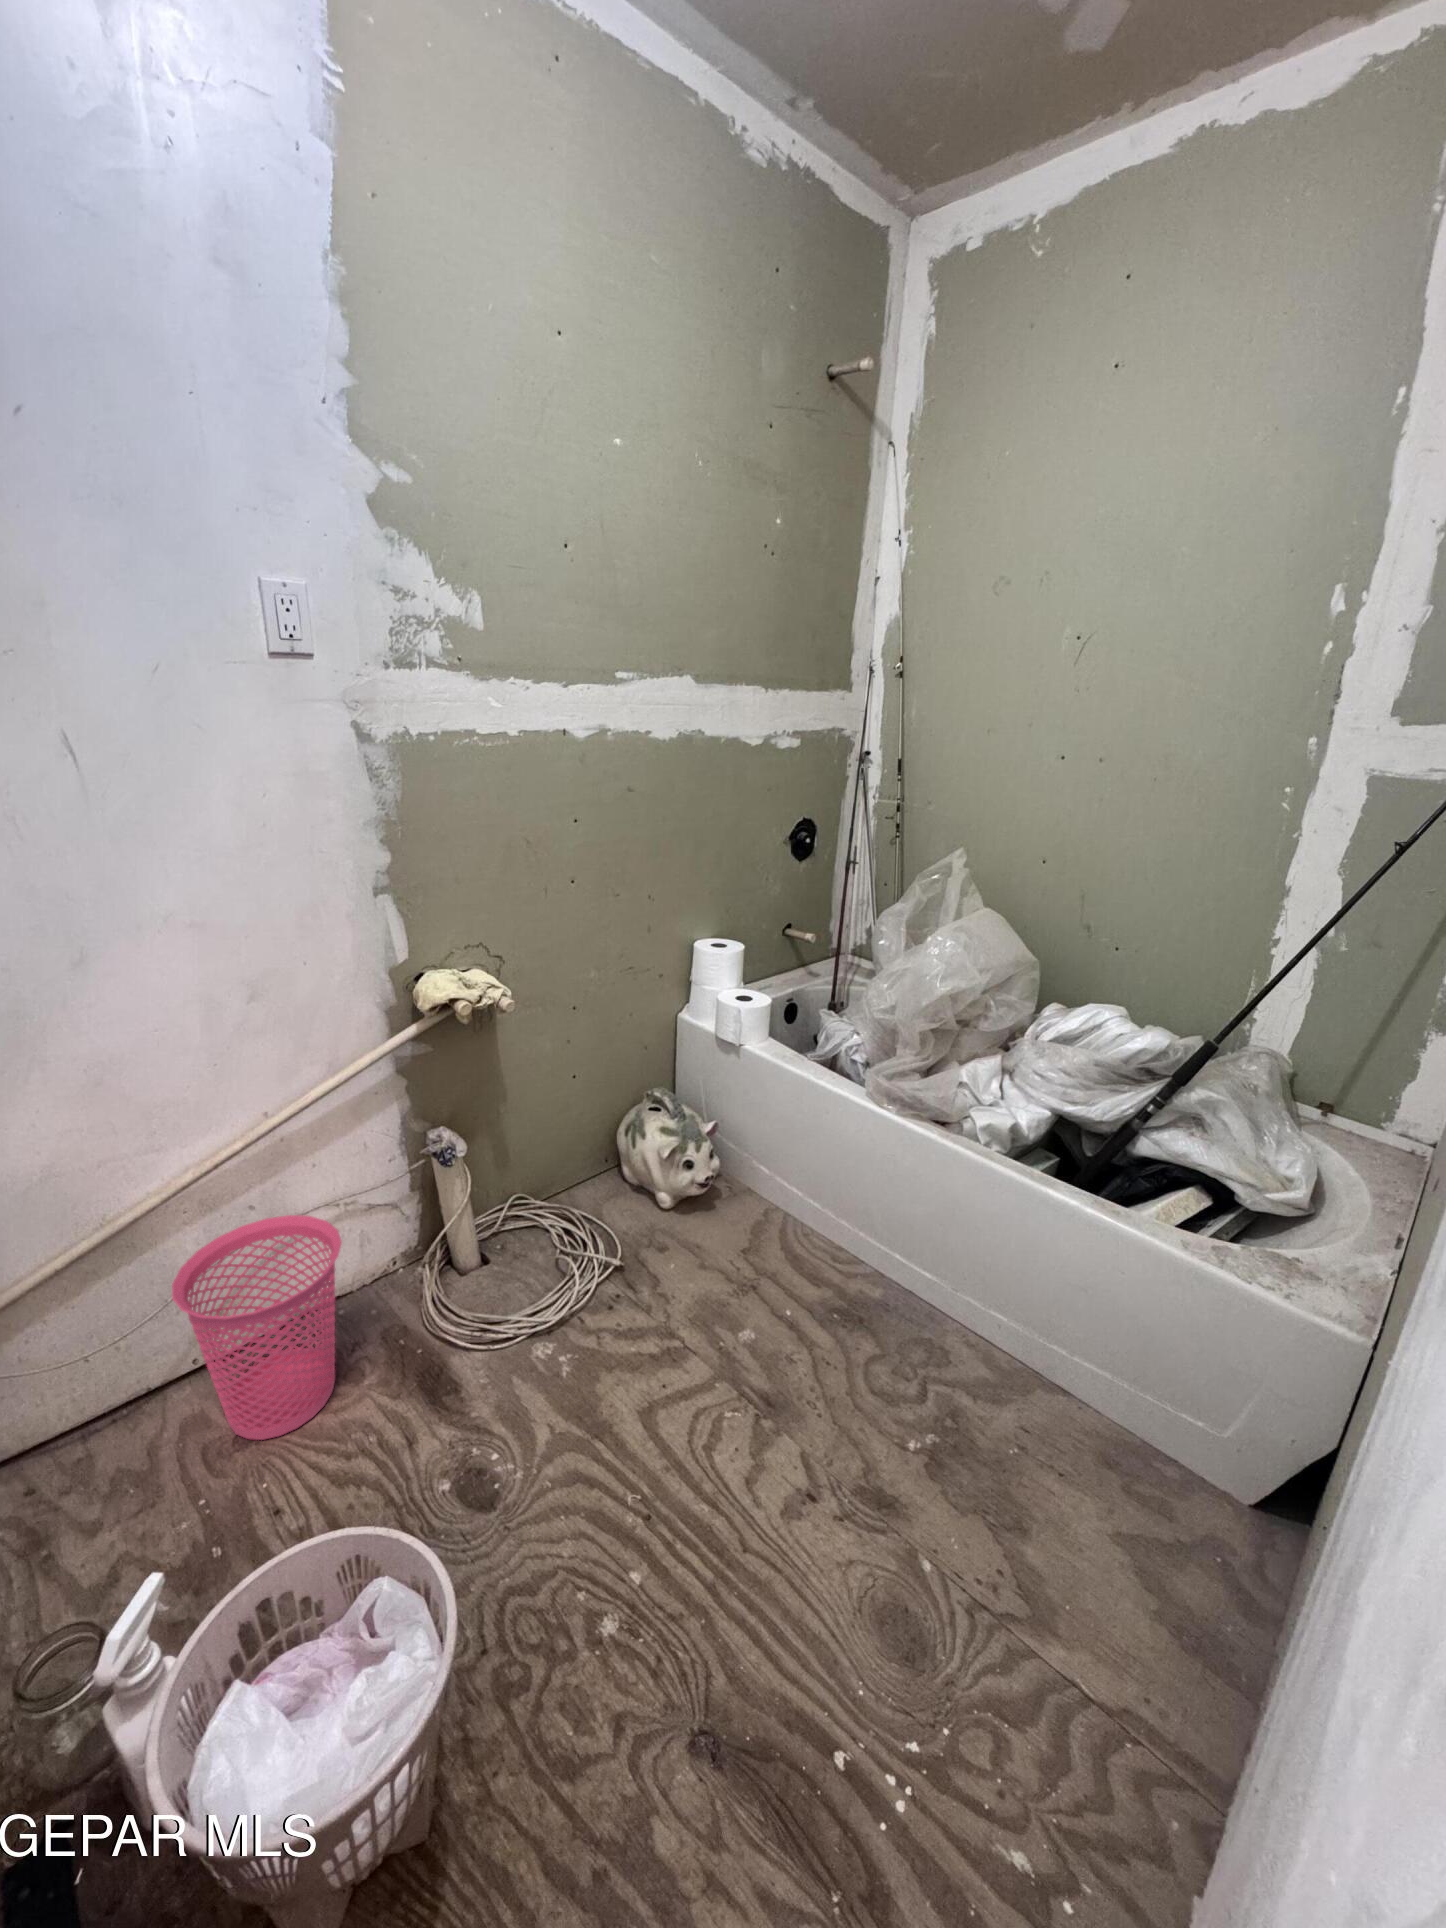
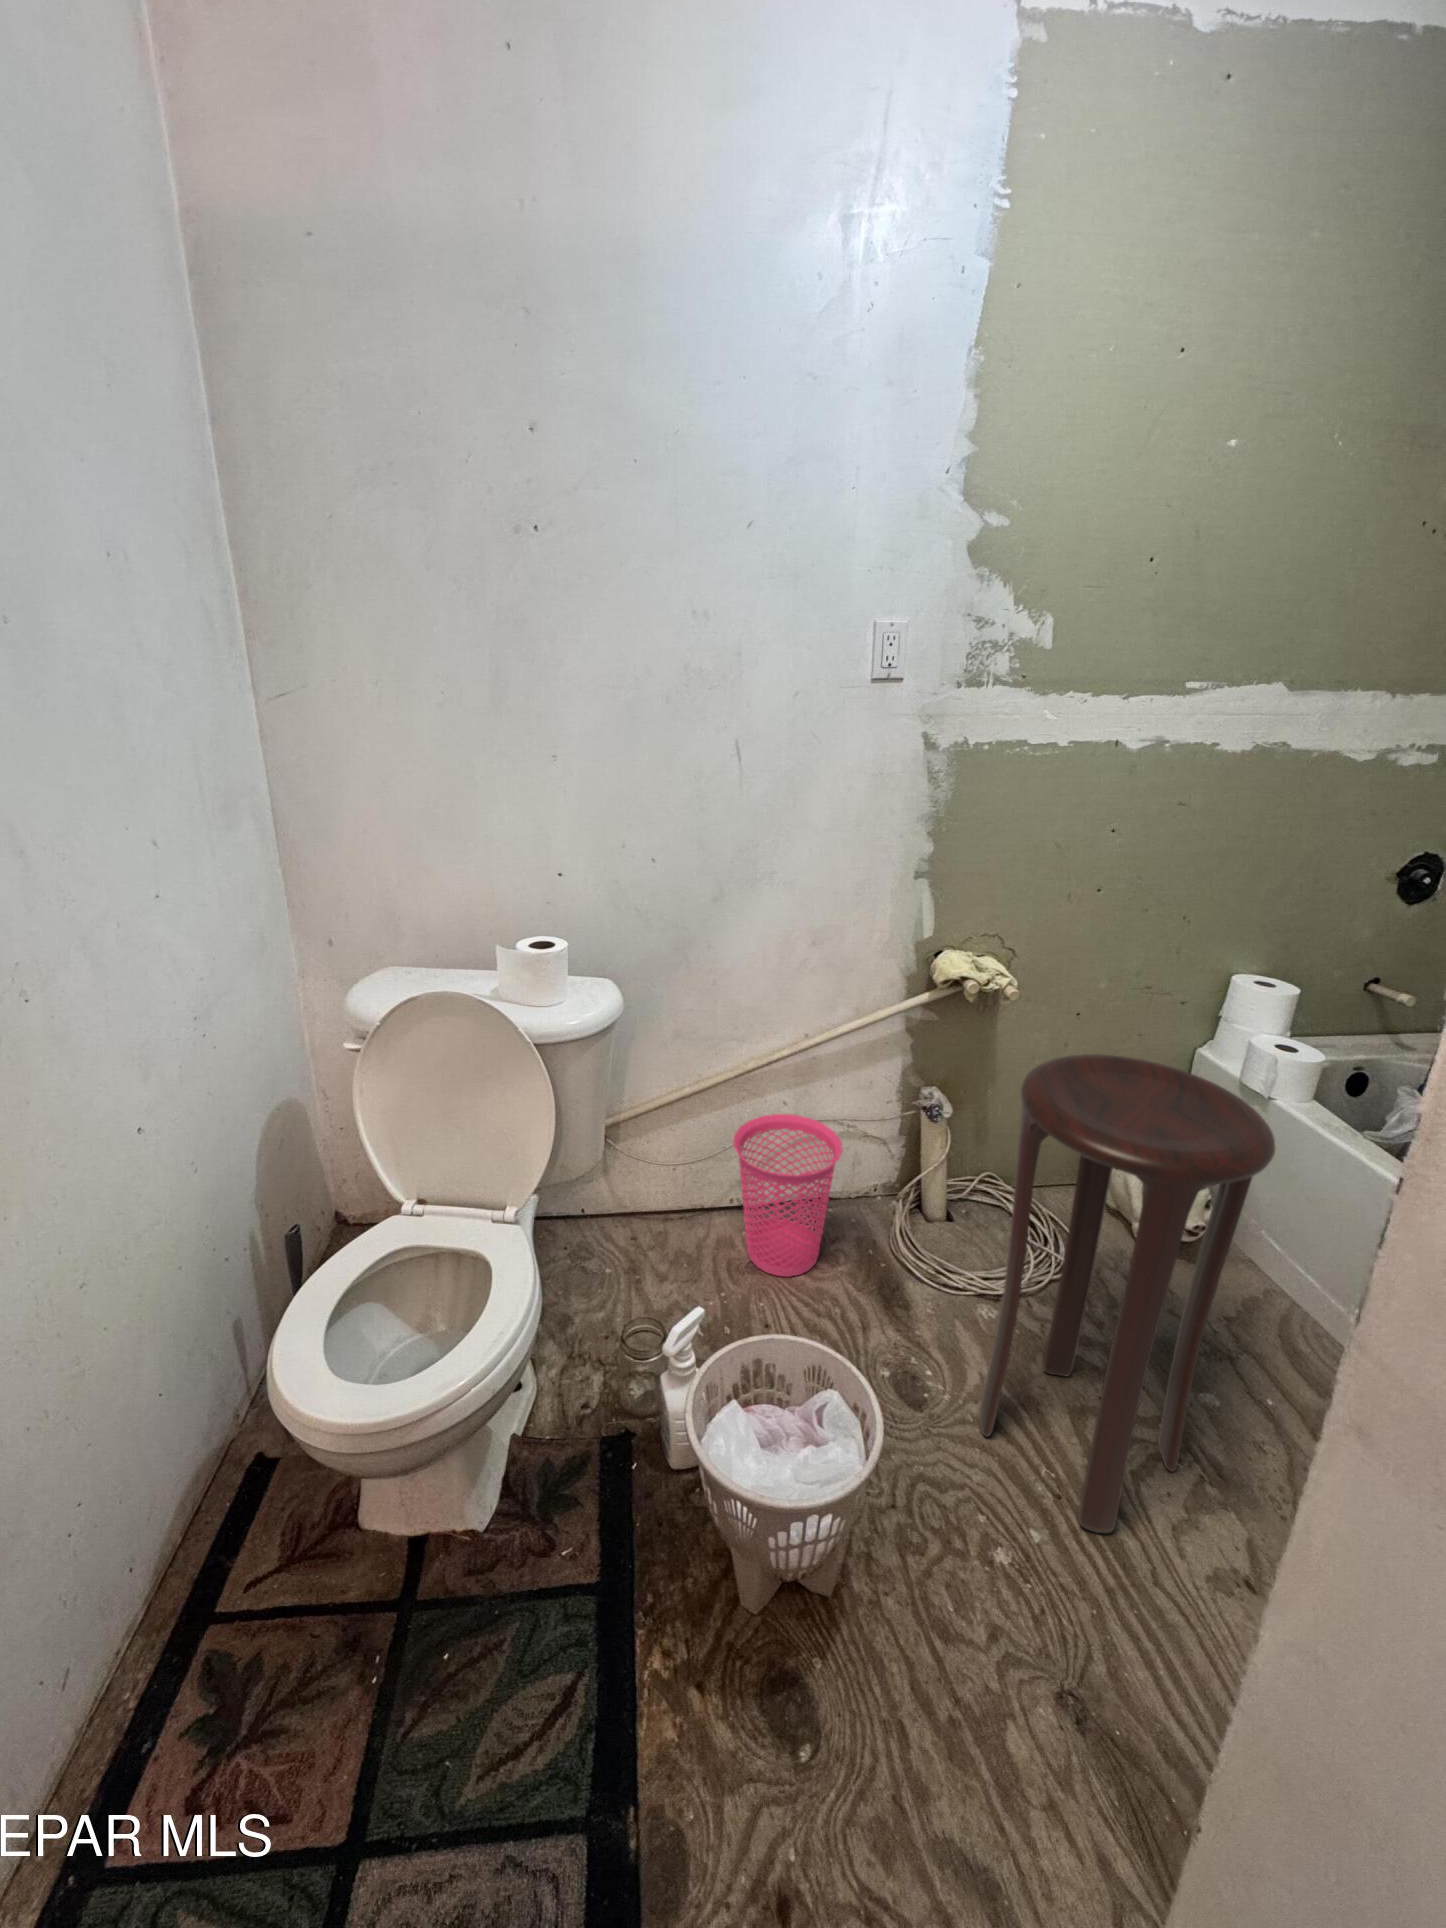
stool: none [537,1045,769,1536] -> present [978,1054,1275,1533]

